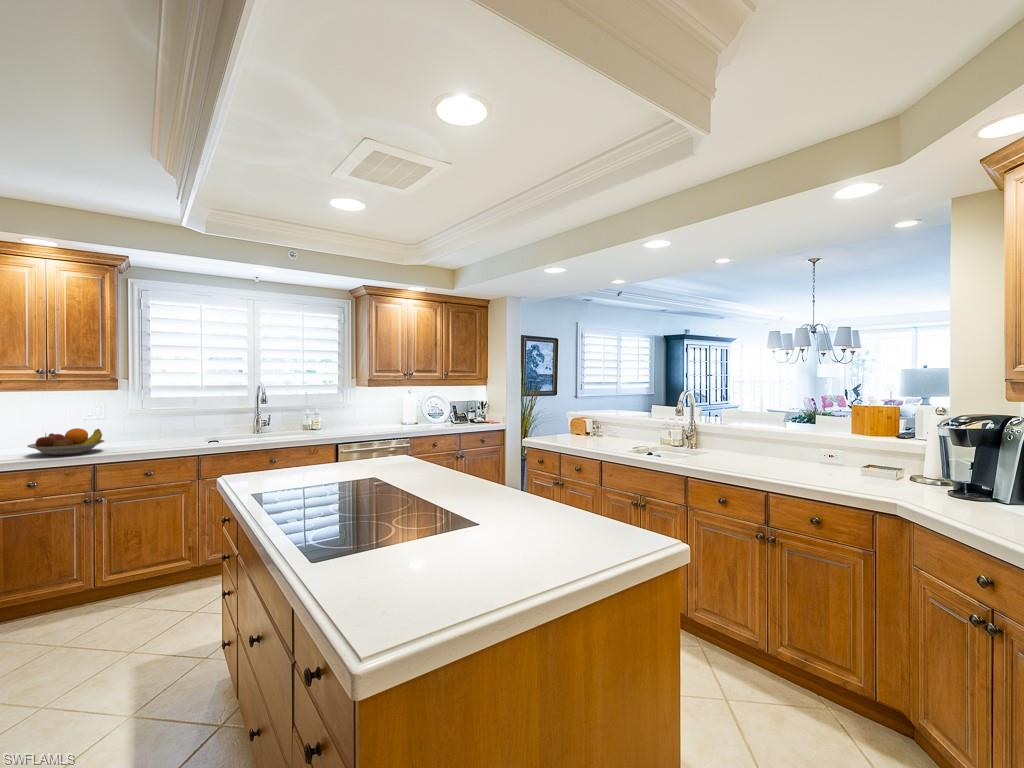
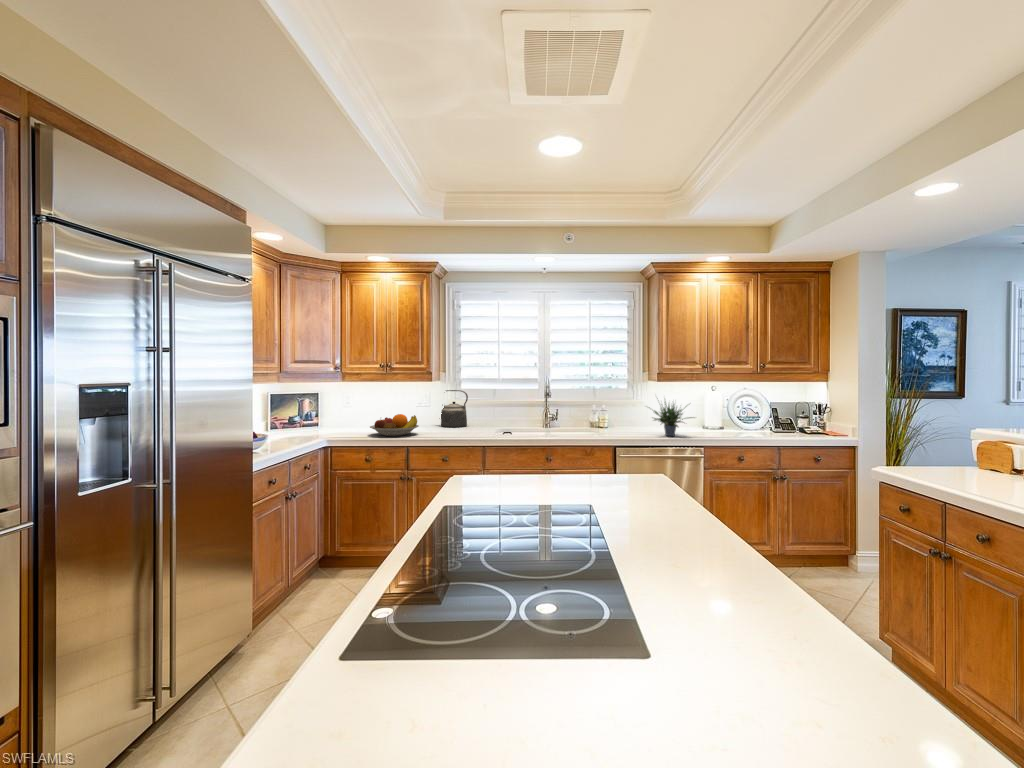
potted plant: none [359,396,403,433] -> present [654,402,694,436]
kettle: none [116,398,163,439] -> present [441,390,468,427]

